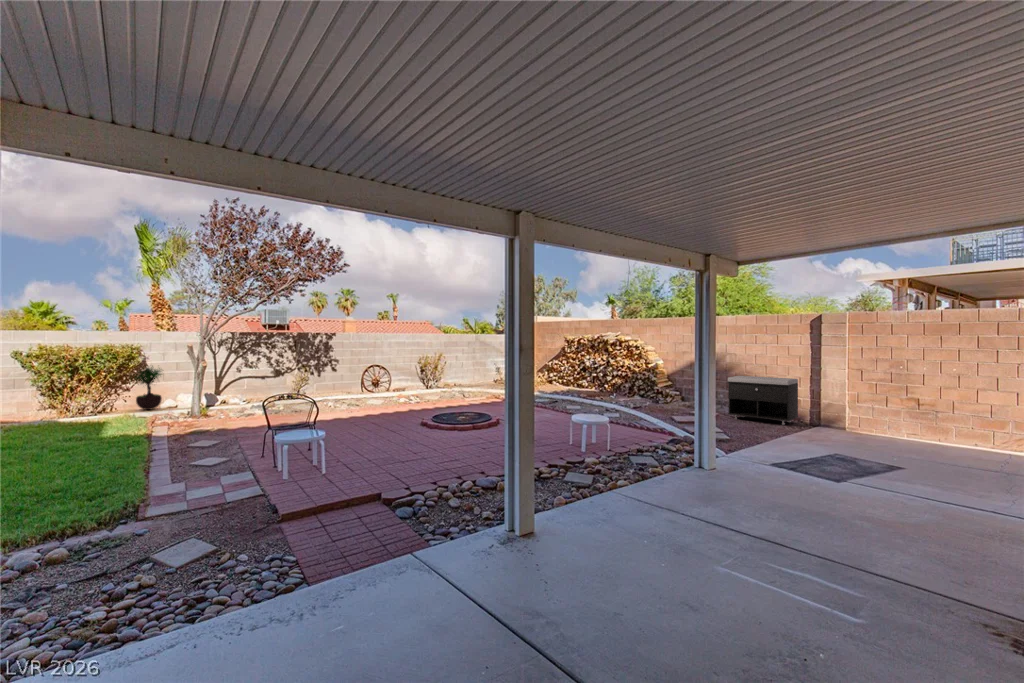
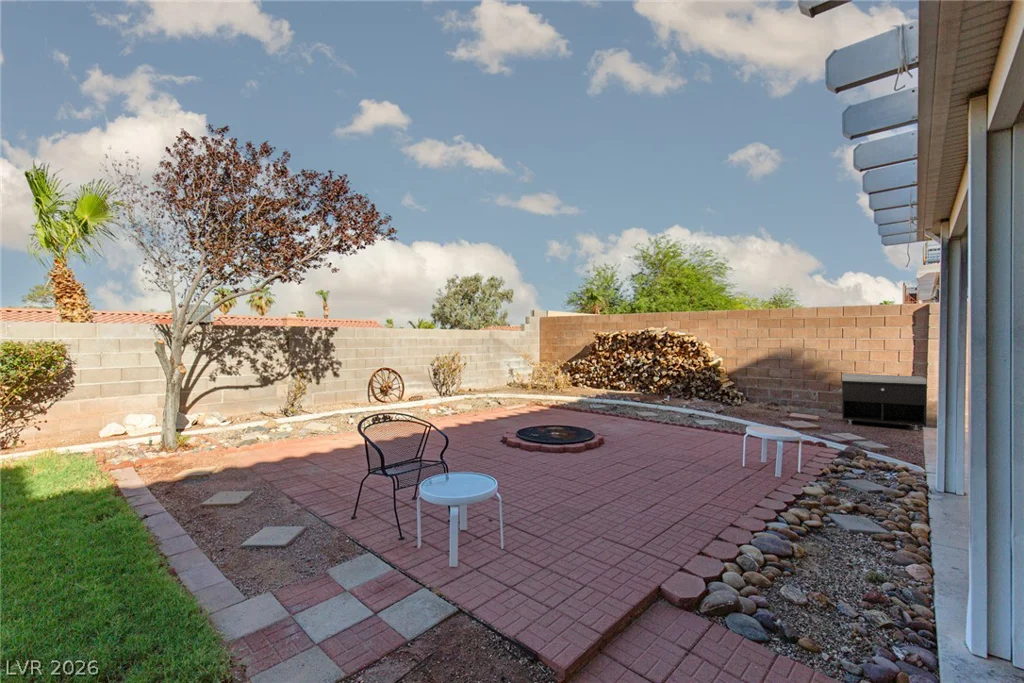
potted tree: present [134,366,162,410] -> none [48,370,106,440]

